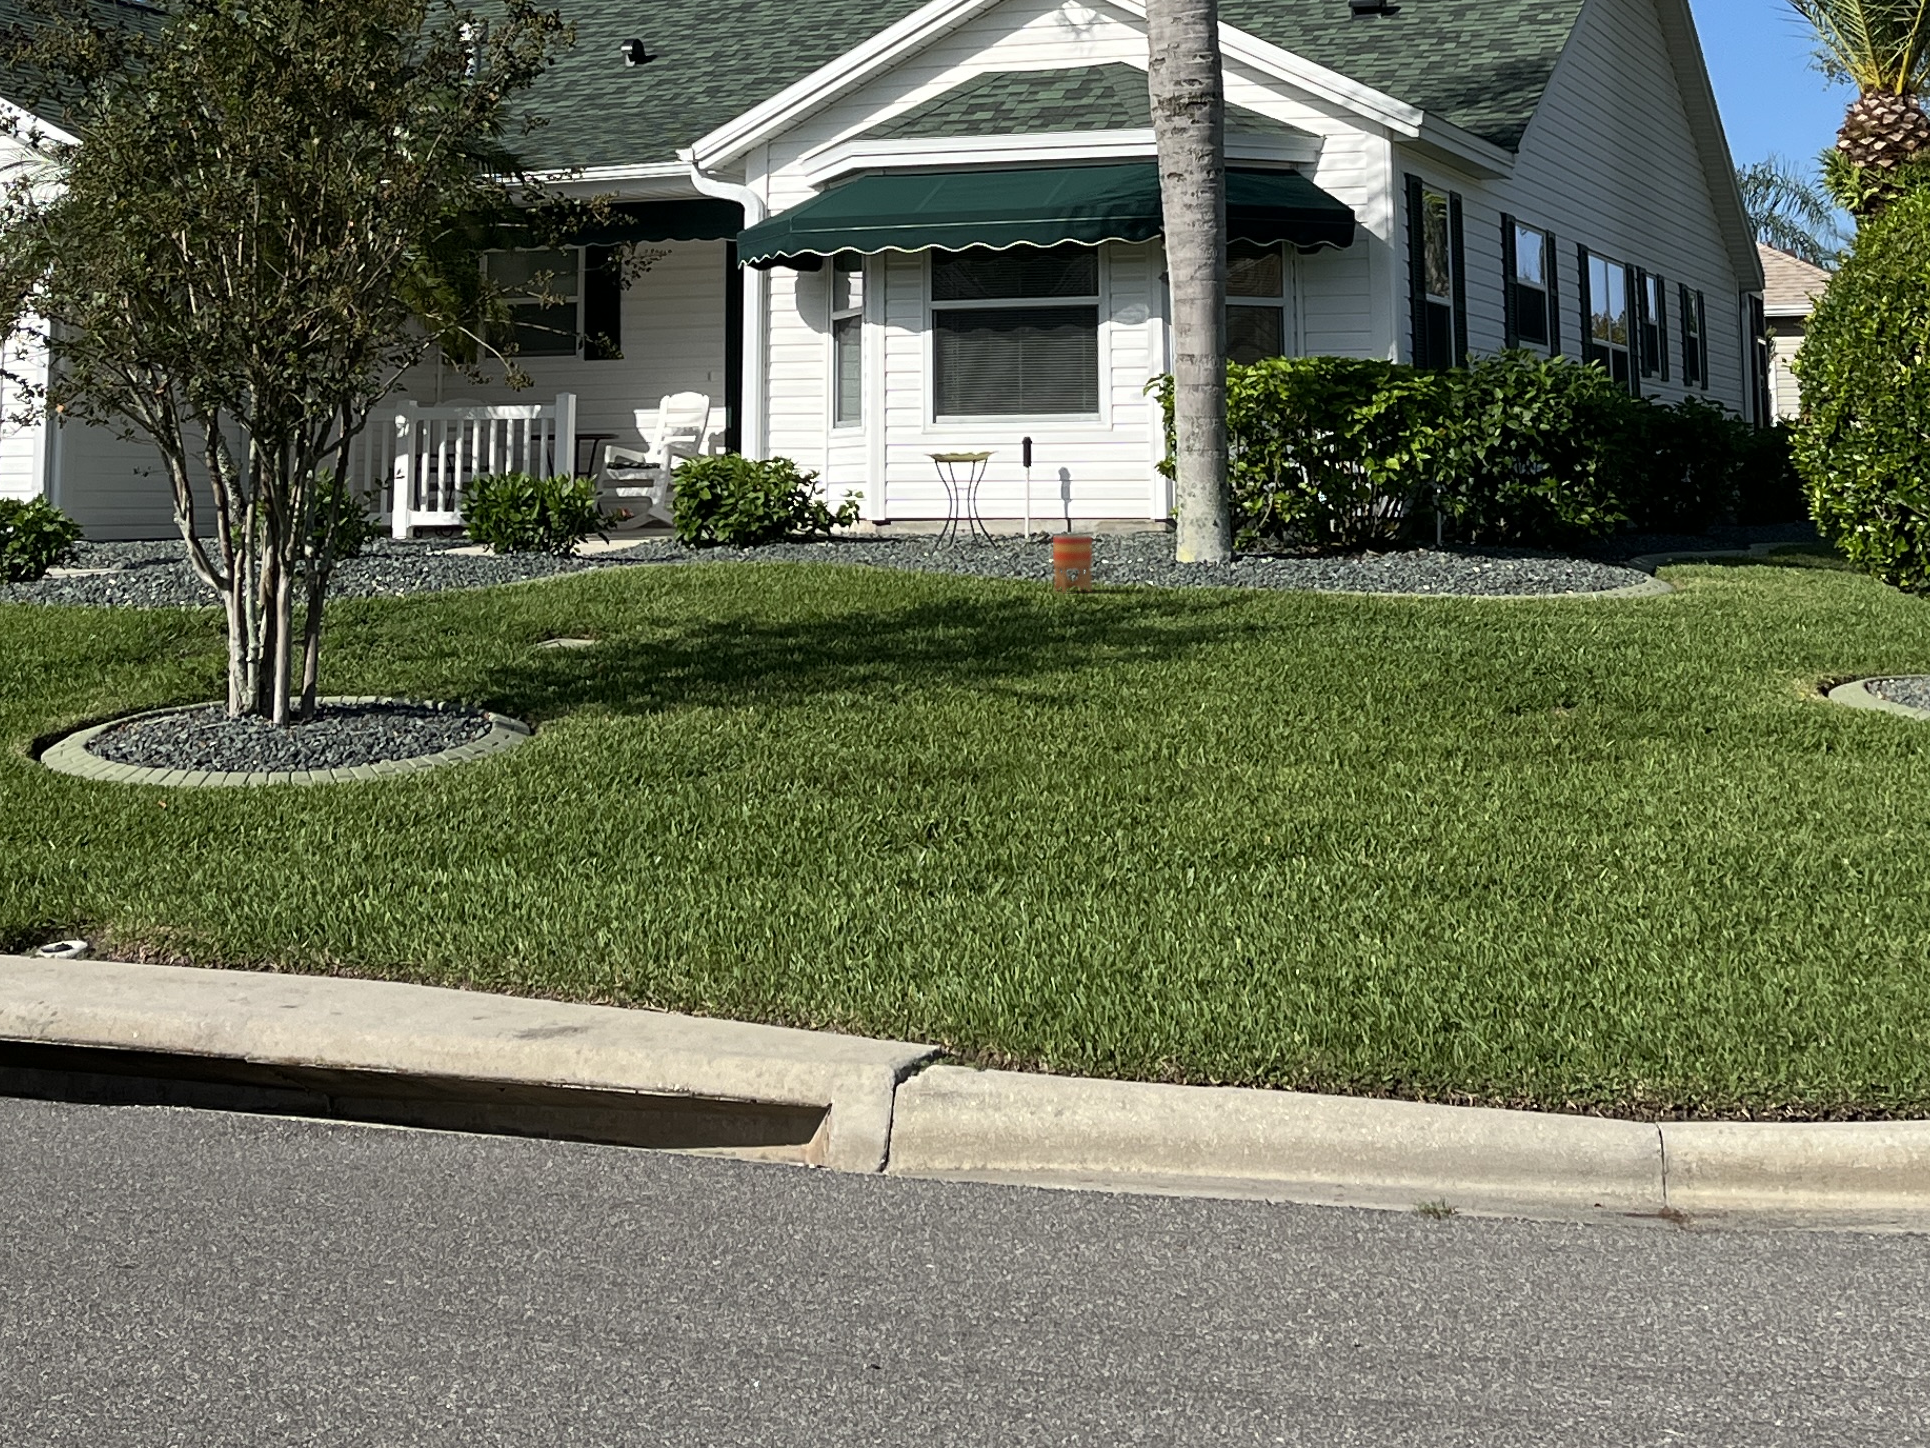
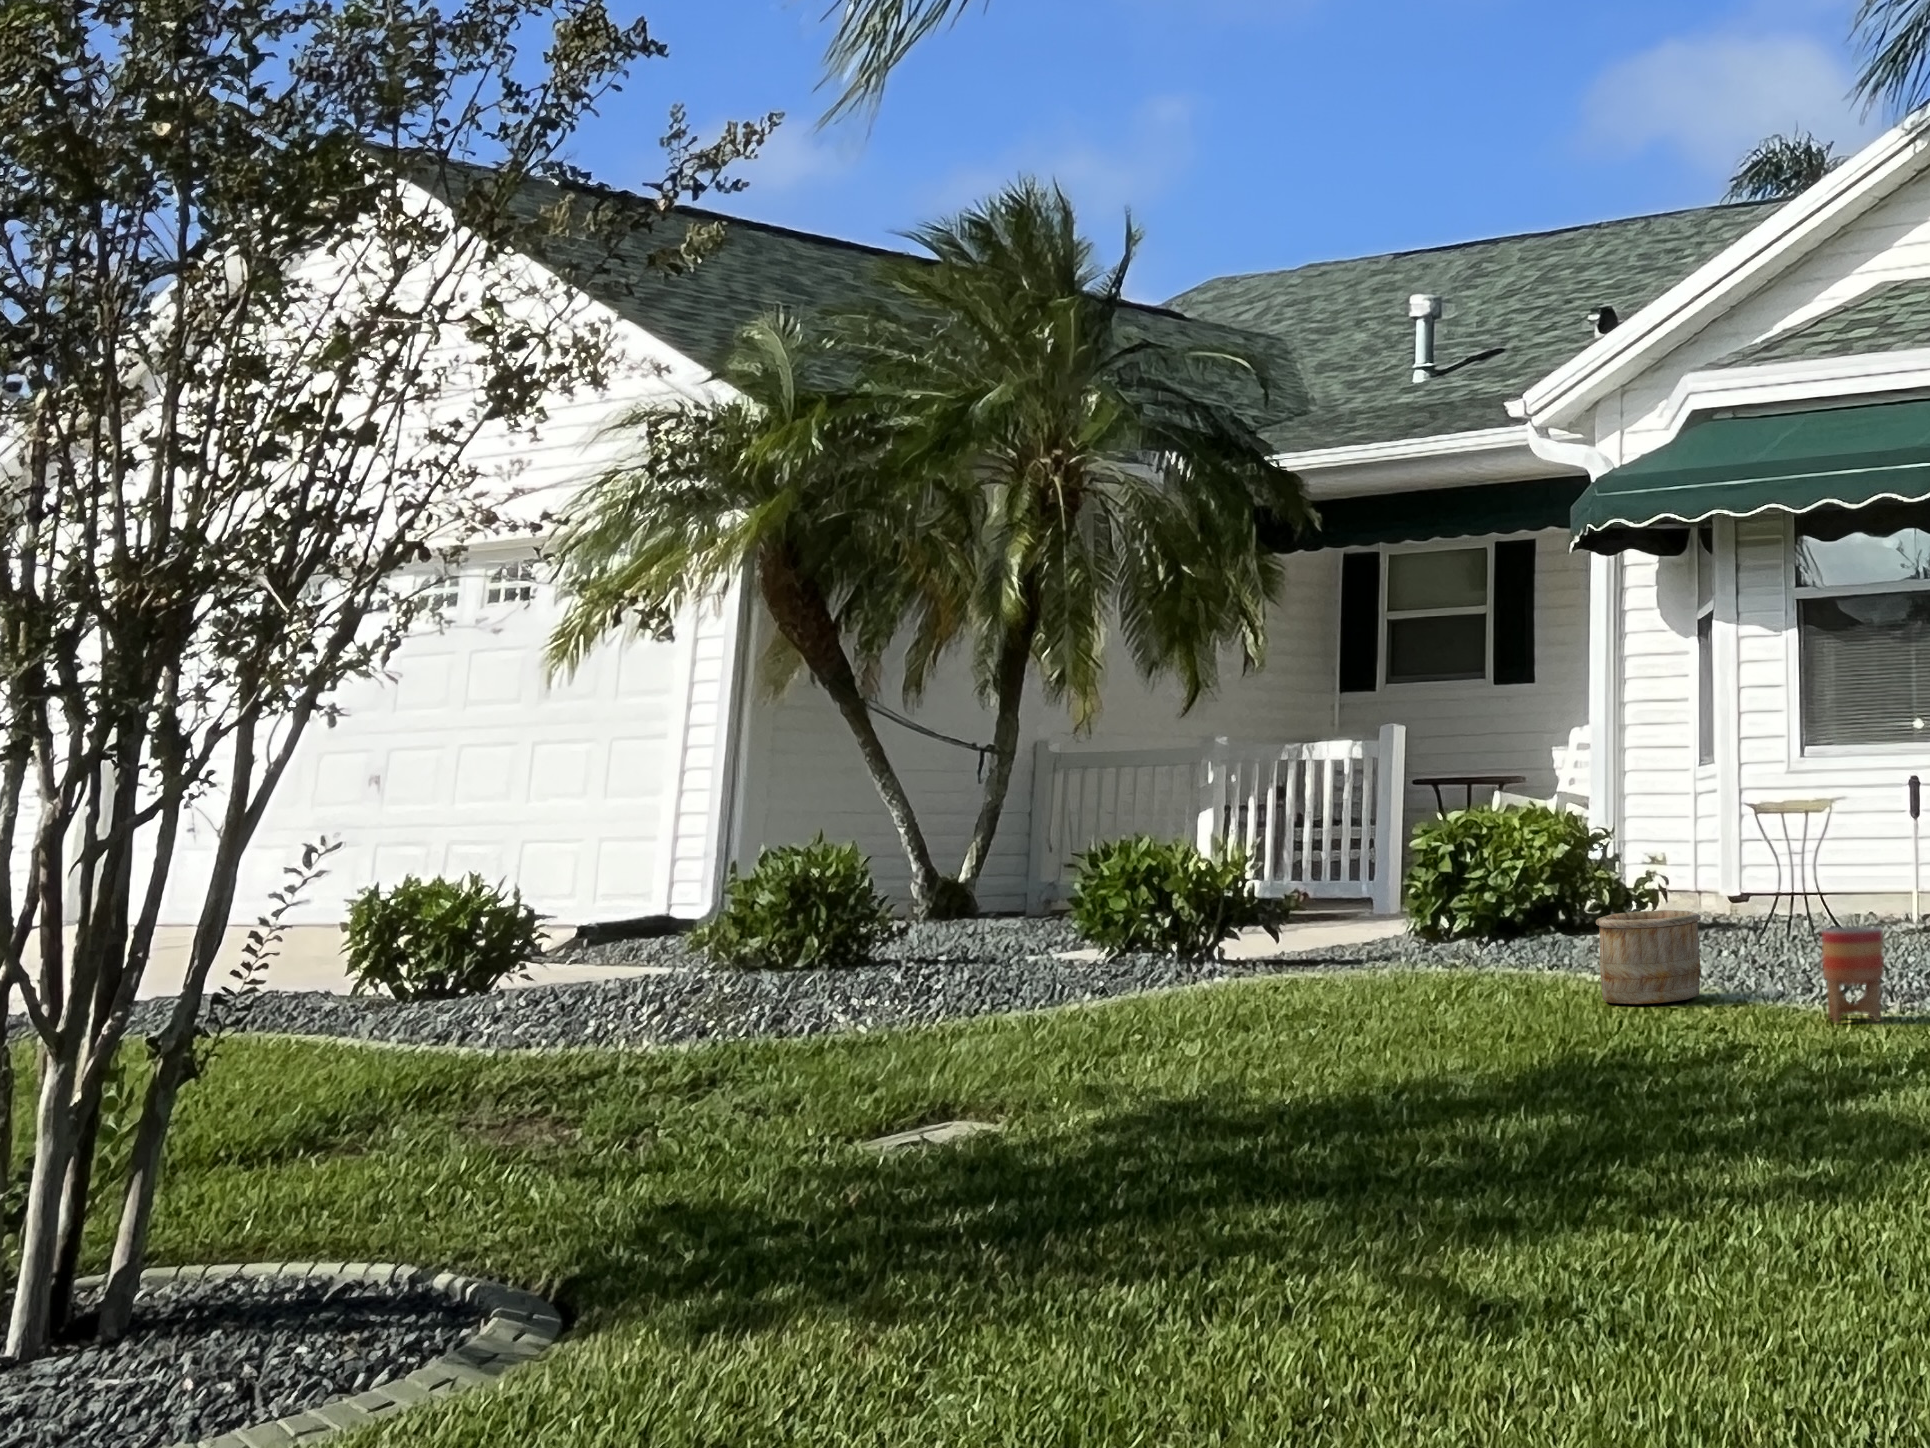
wooden bucket: none [885,525,954,583] -> present [1596,910,1701,1004]

